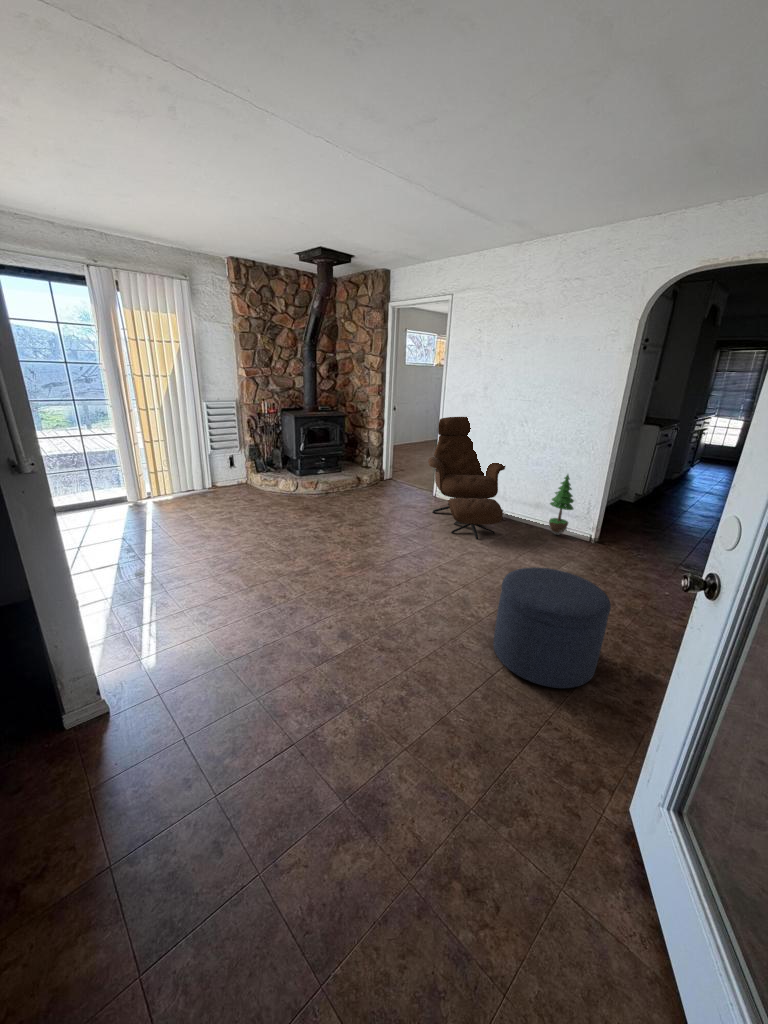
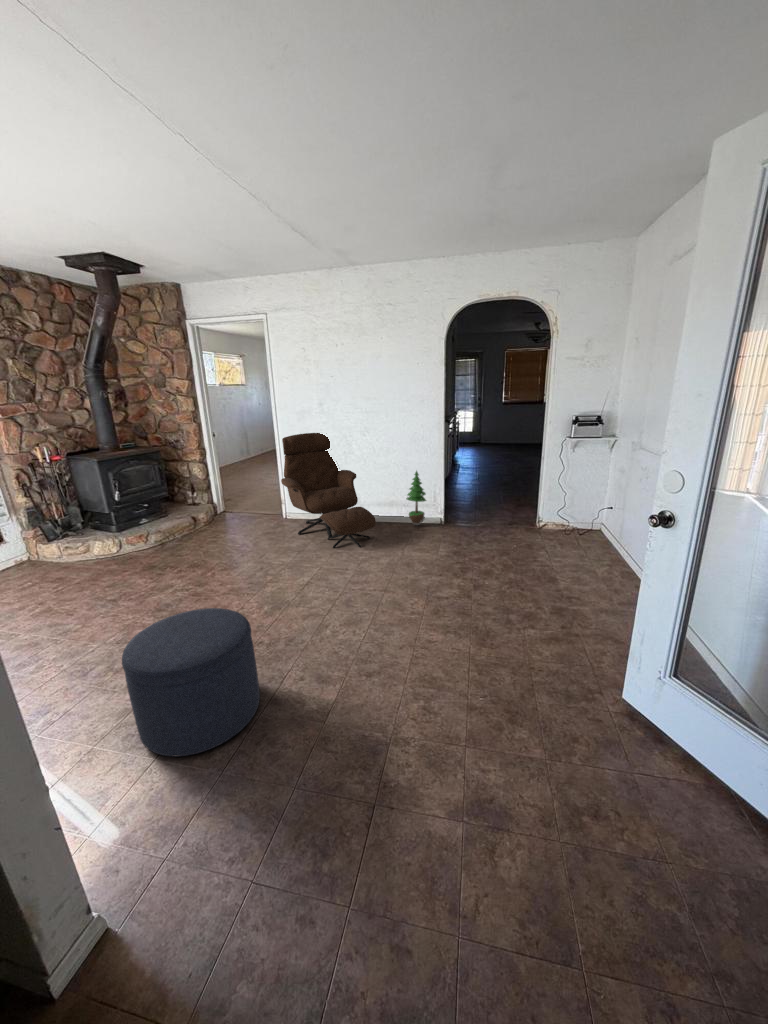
ottoman: present [493,567,611,688] -> present [122,608,260,757]

